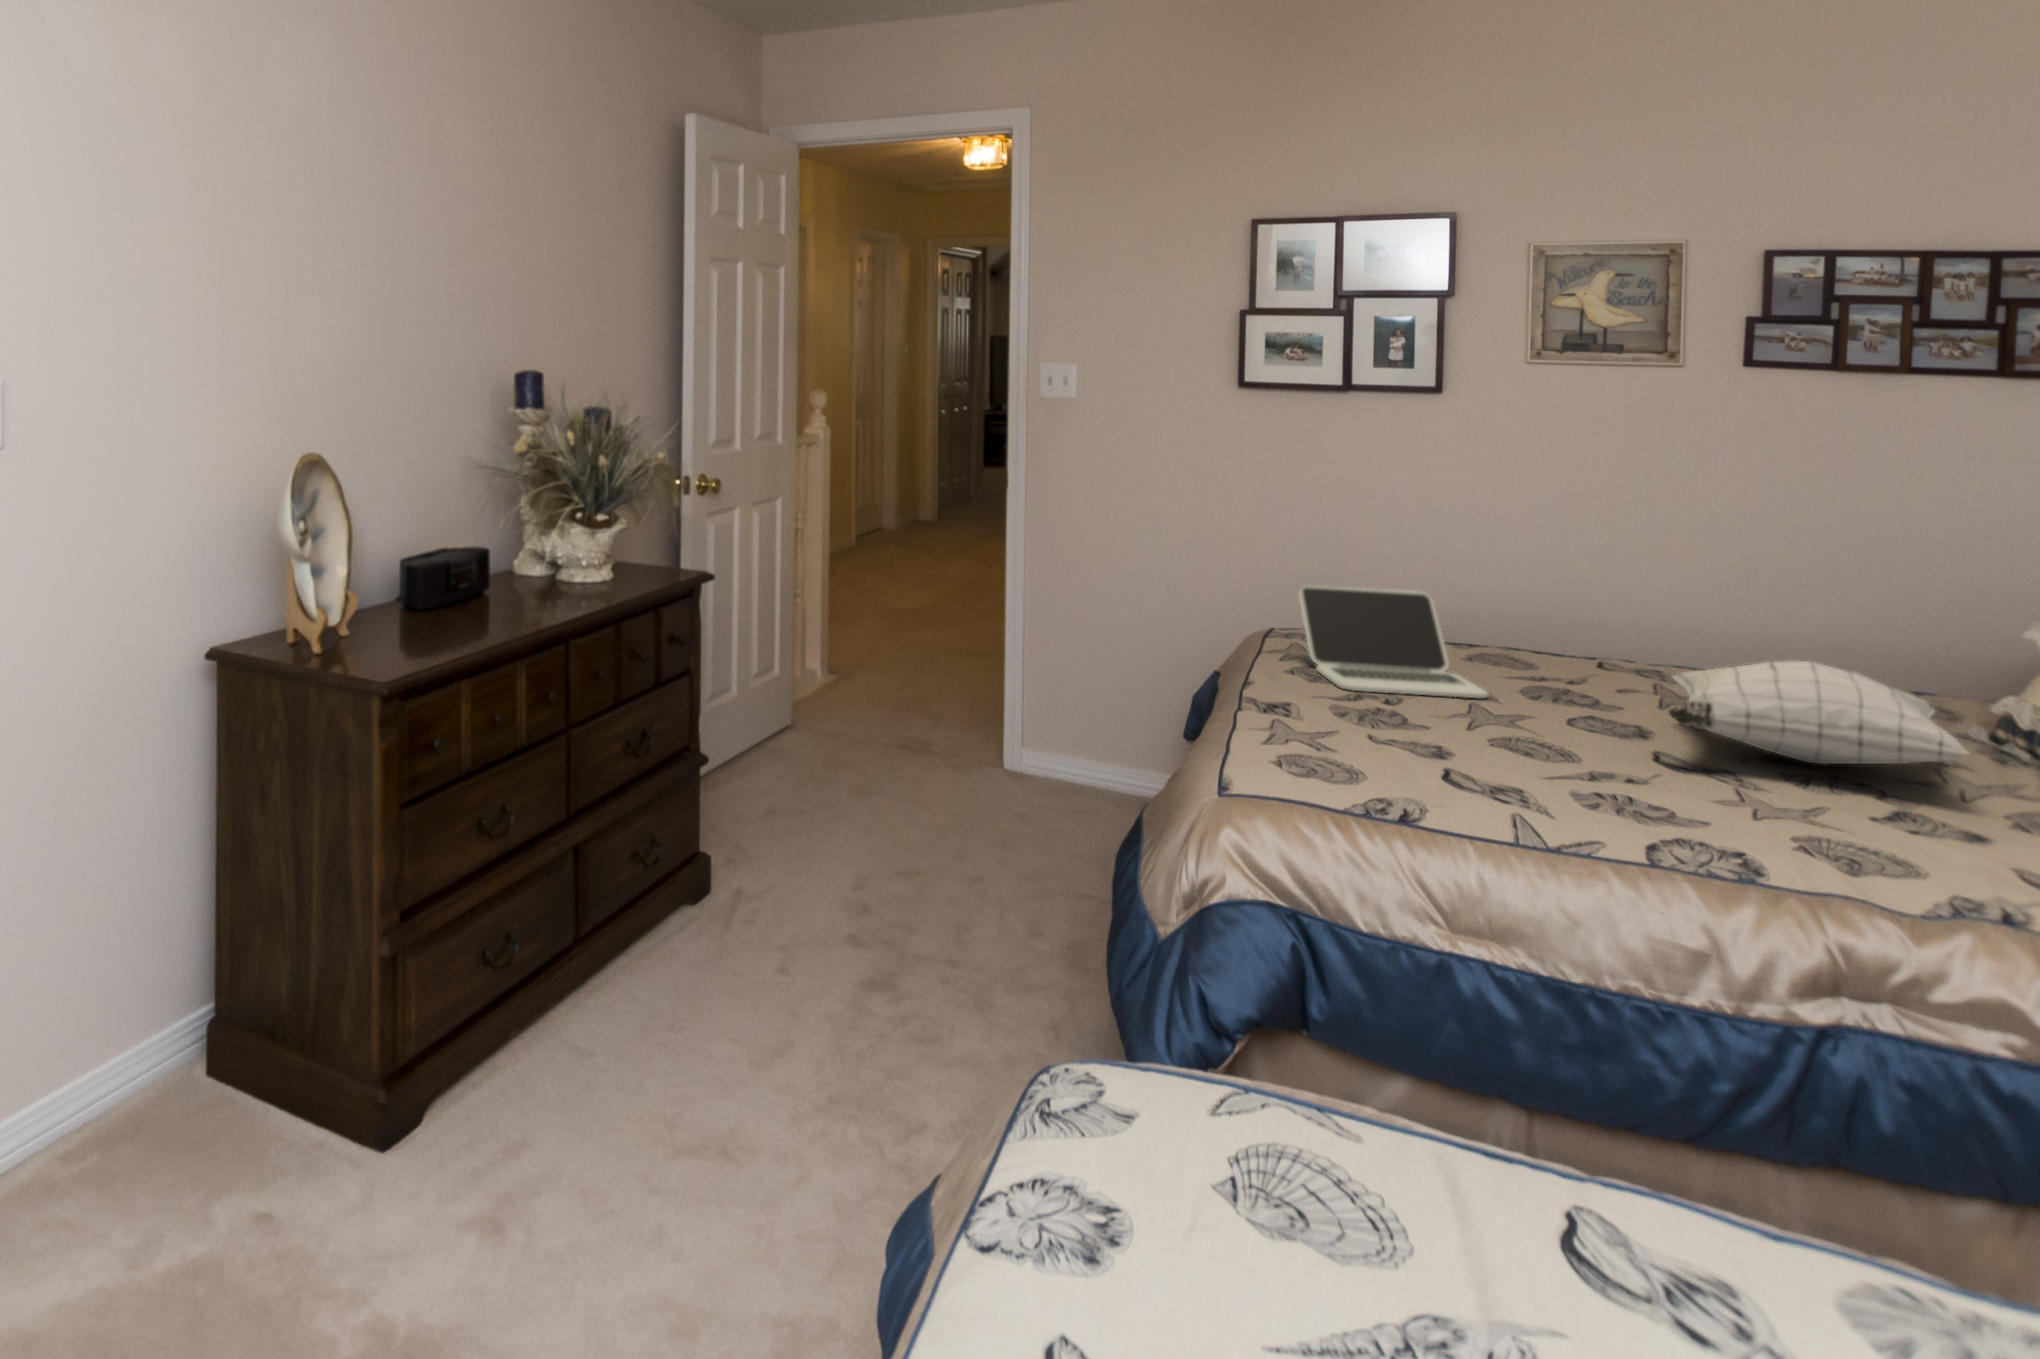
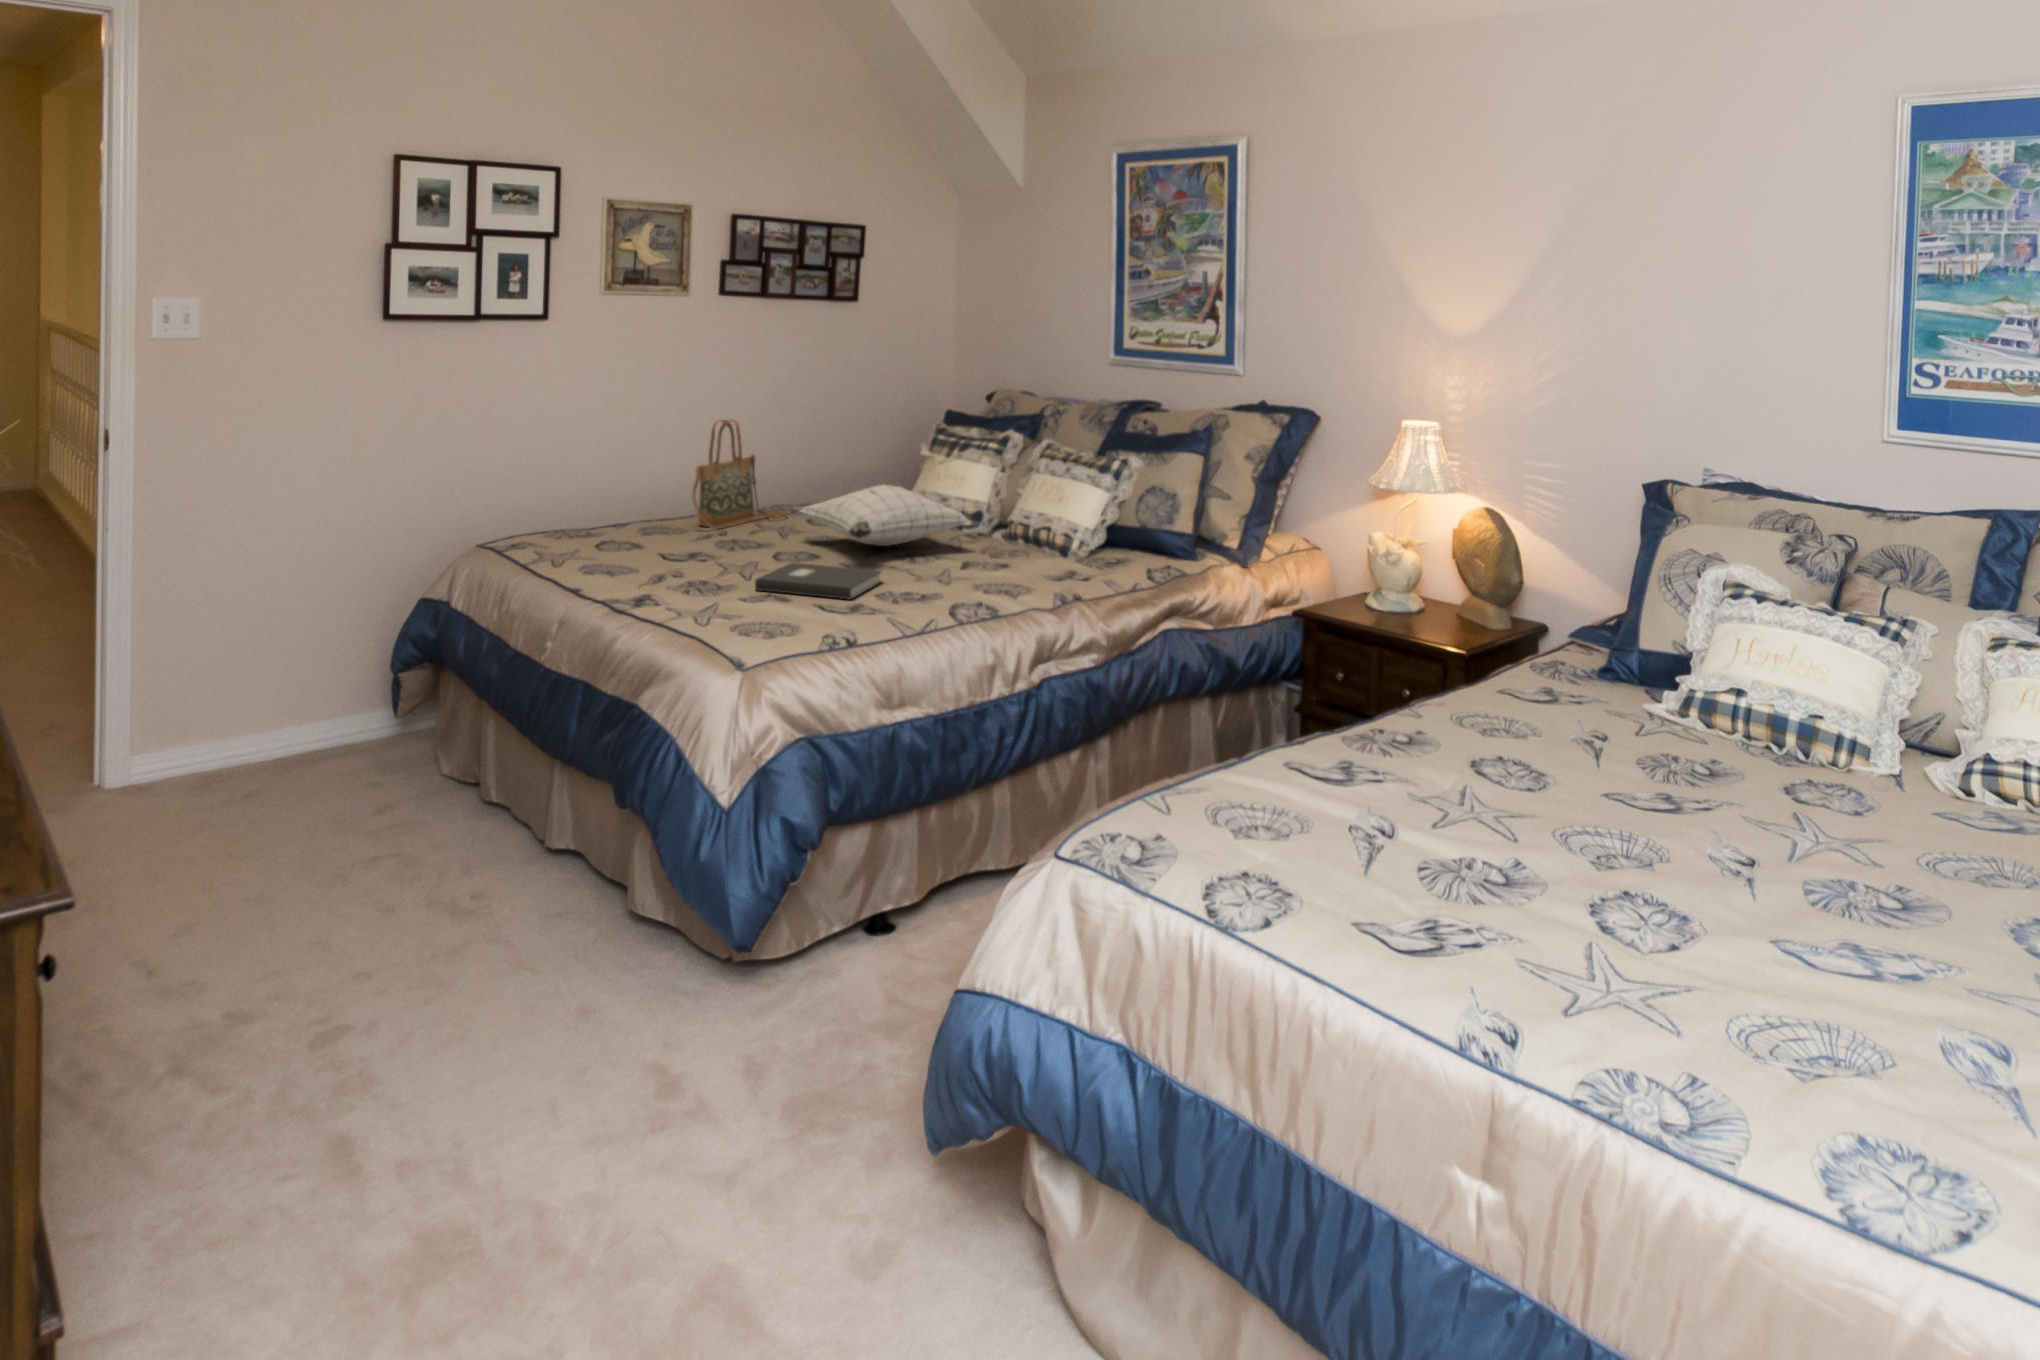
handbag: none [1549,536,1746,696] -> present [692,420,787,529]
laptop: present [1298,586,1488,698] -> none [542,483,702,573]
book: none [1444,728,1661,790] -> present [755,563,881,599]

